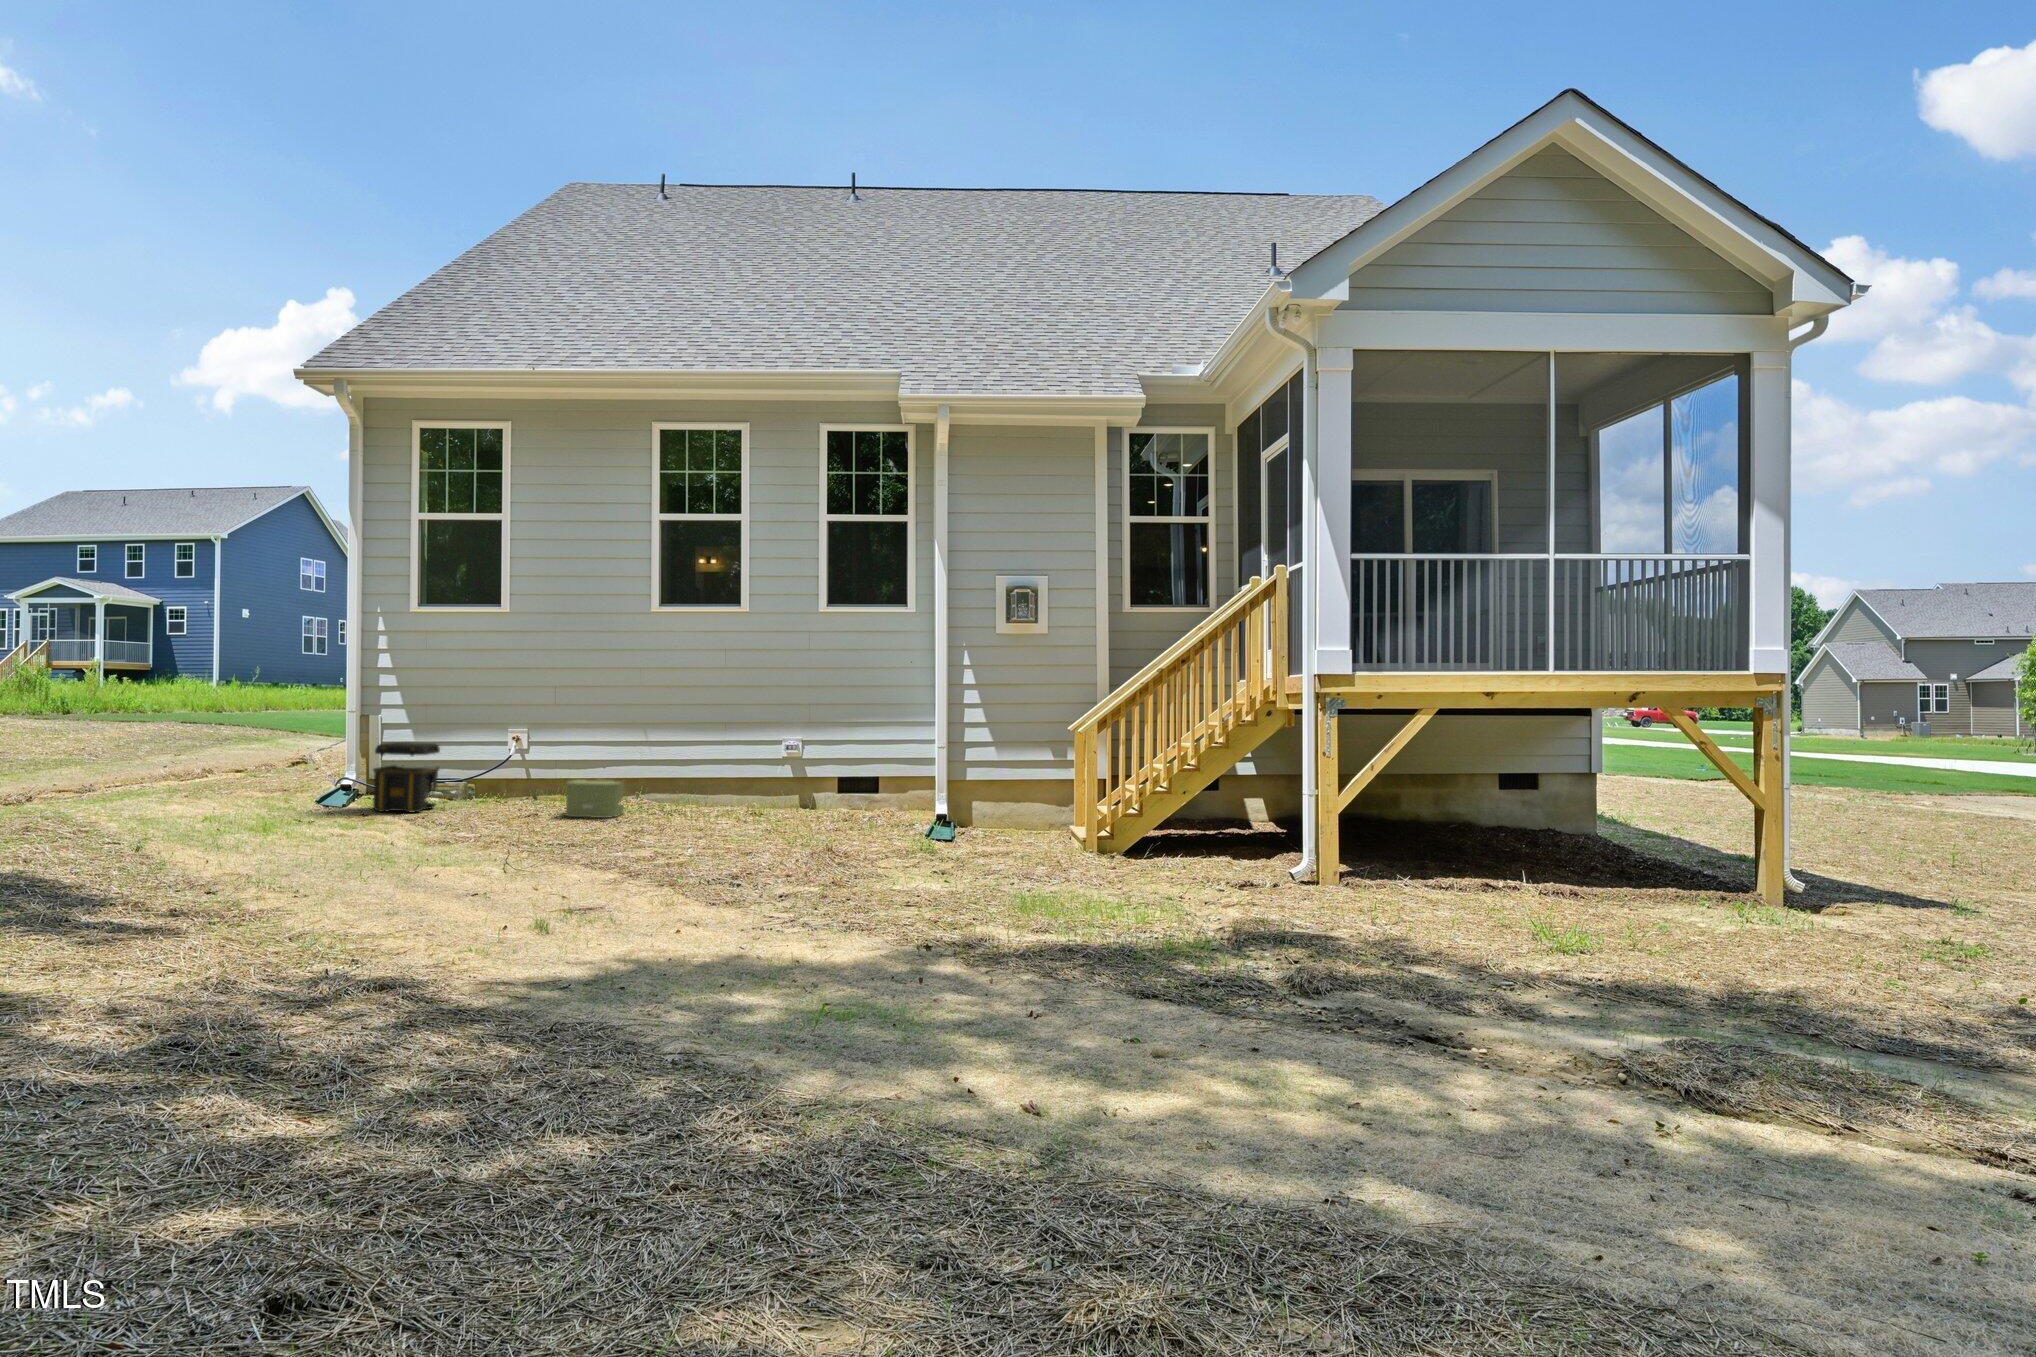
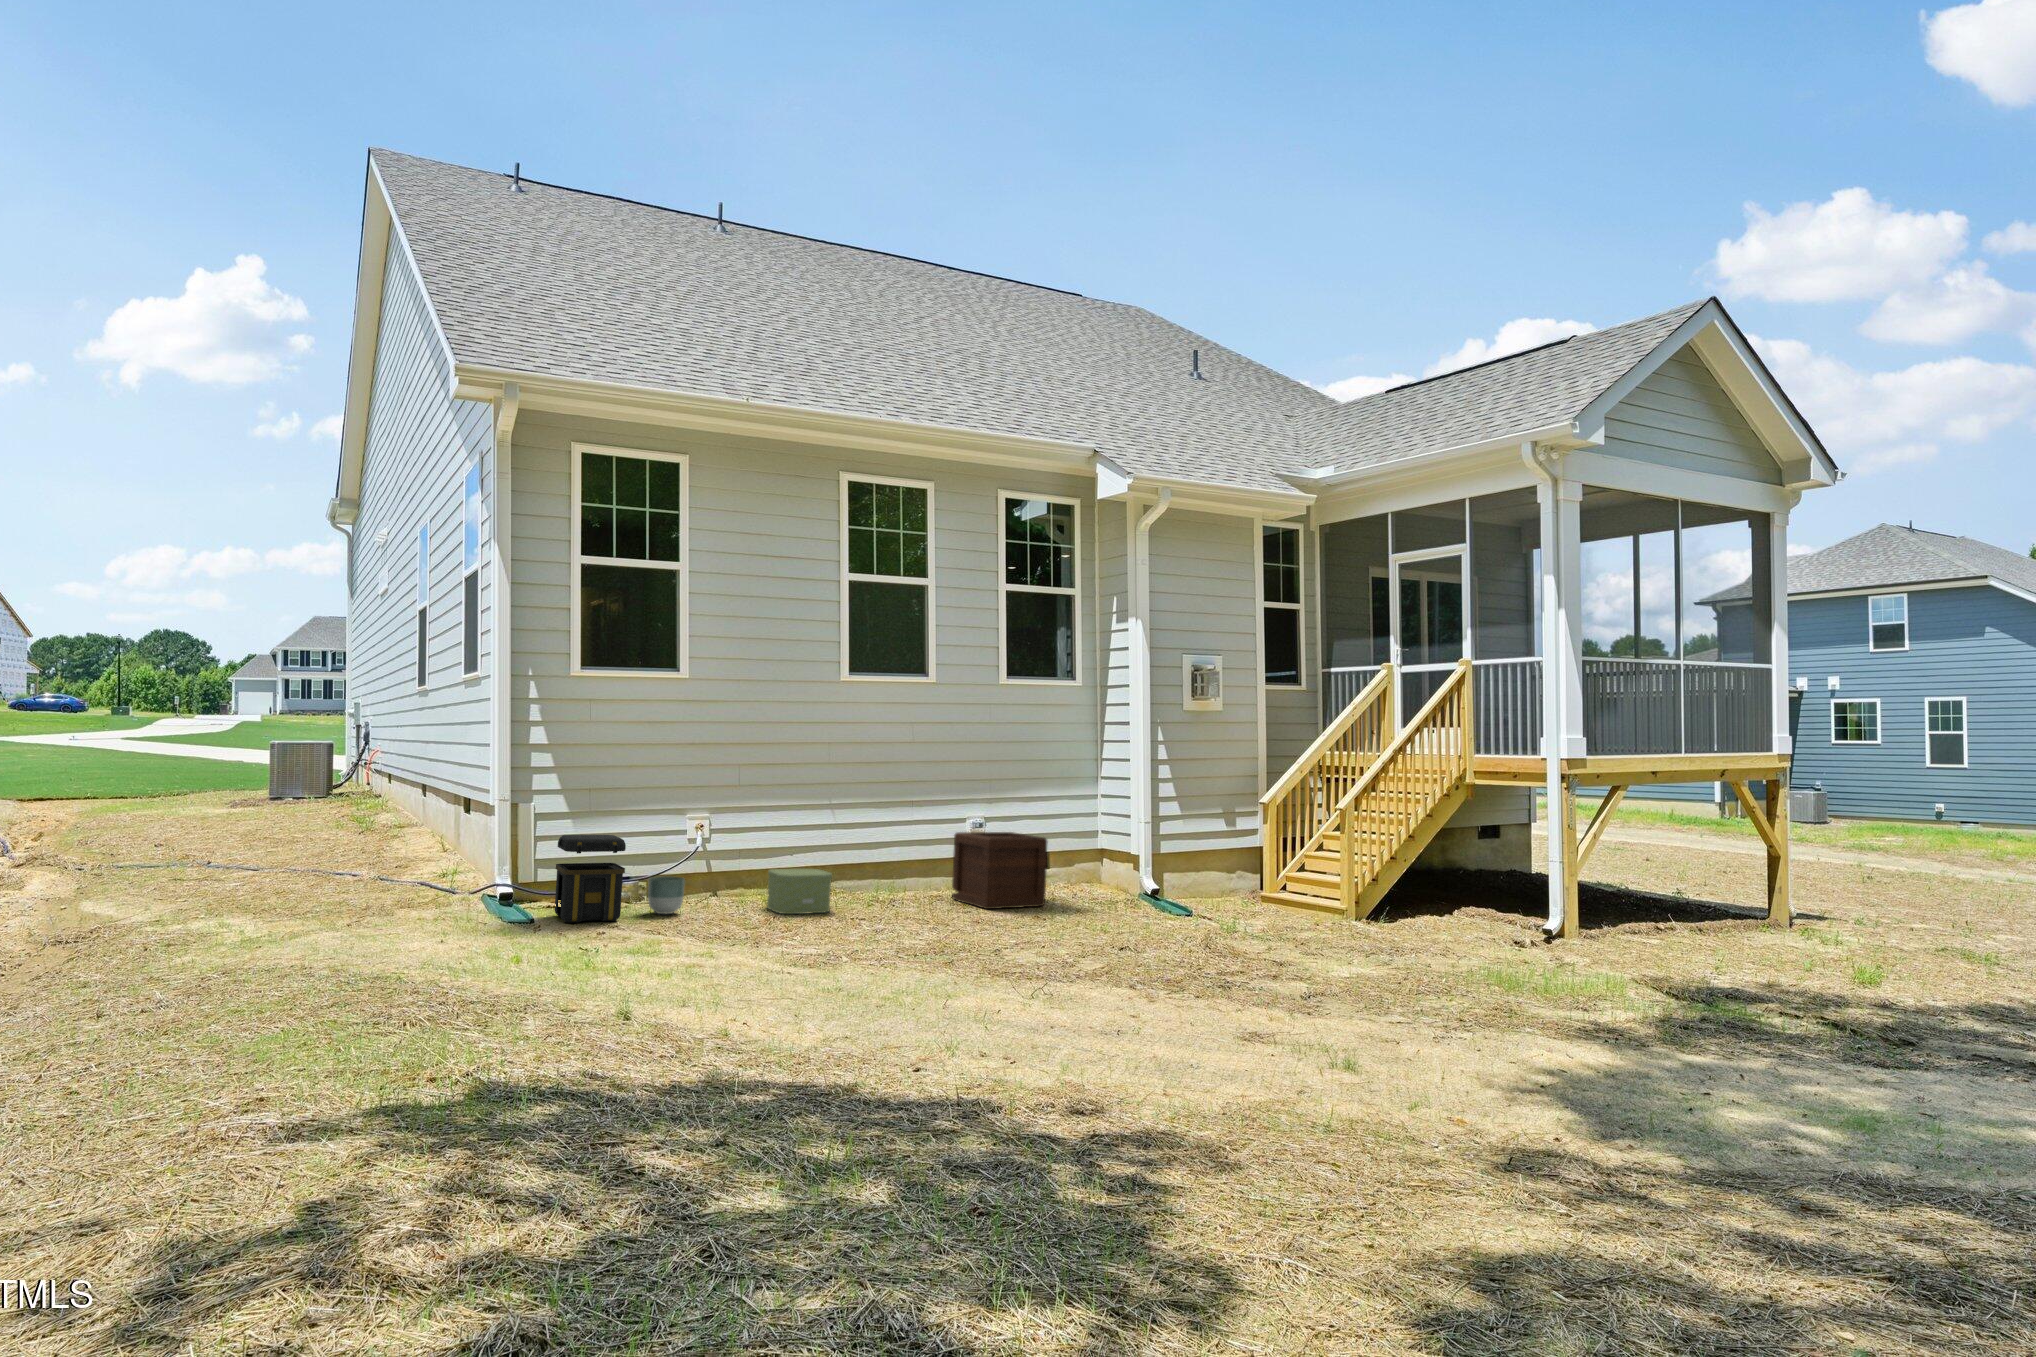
wooden crate: none [758,753,832,825] -> present [952,832,1048,909]
planter: none [461,780,494,811] -> present [648,876,685,914]

